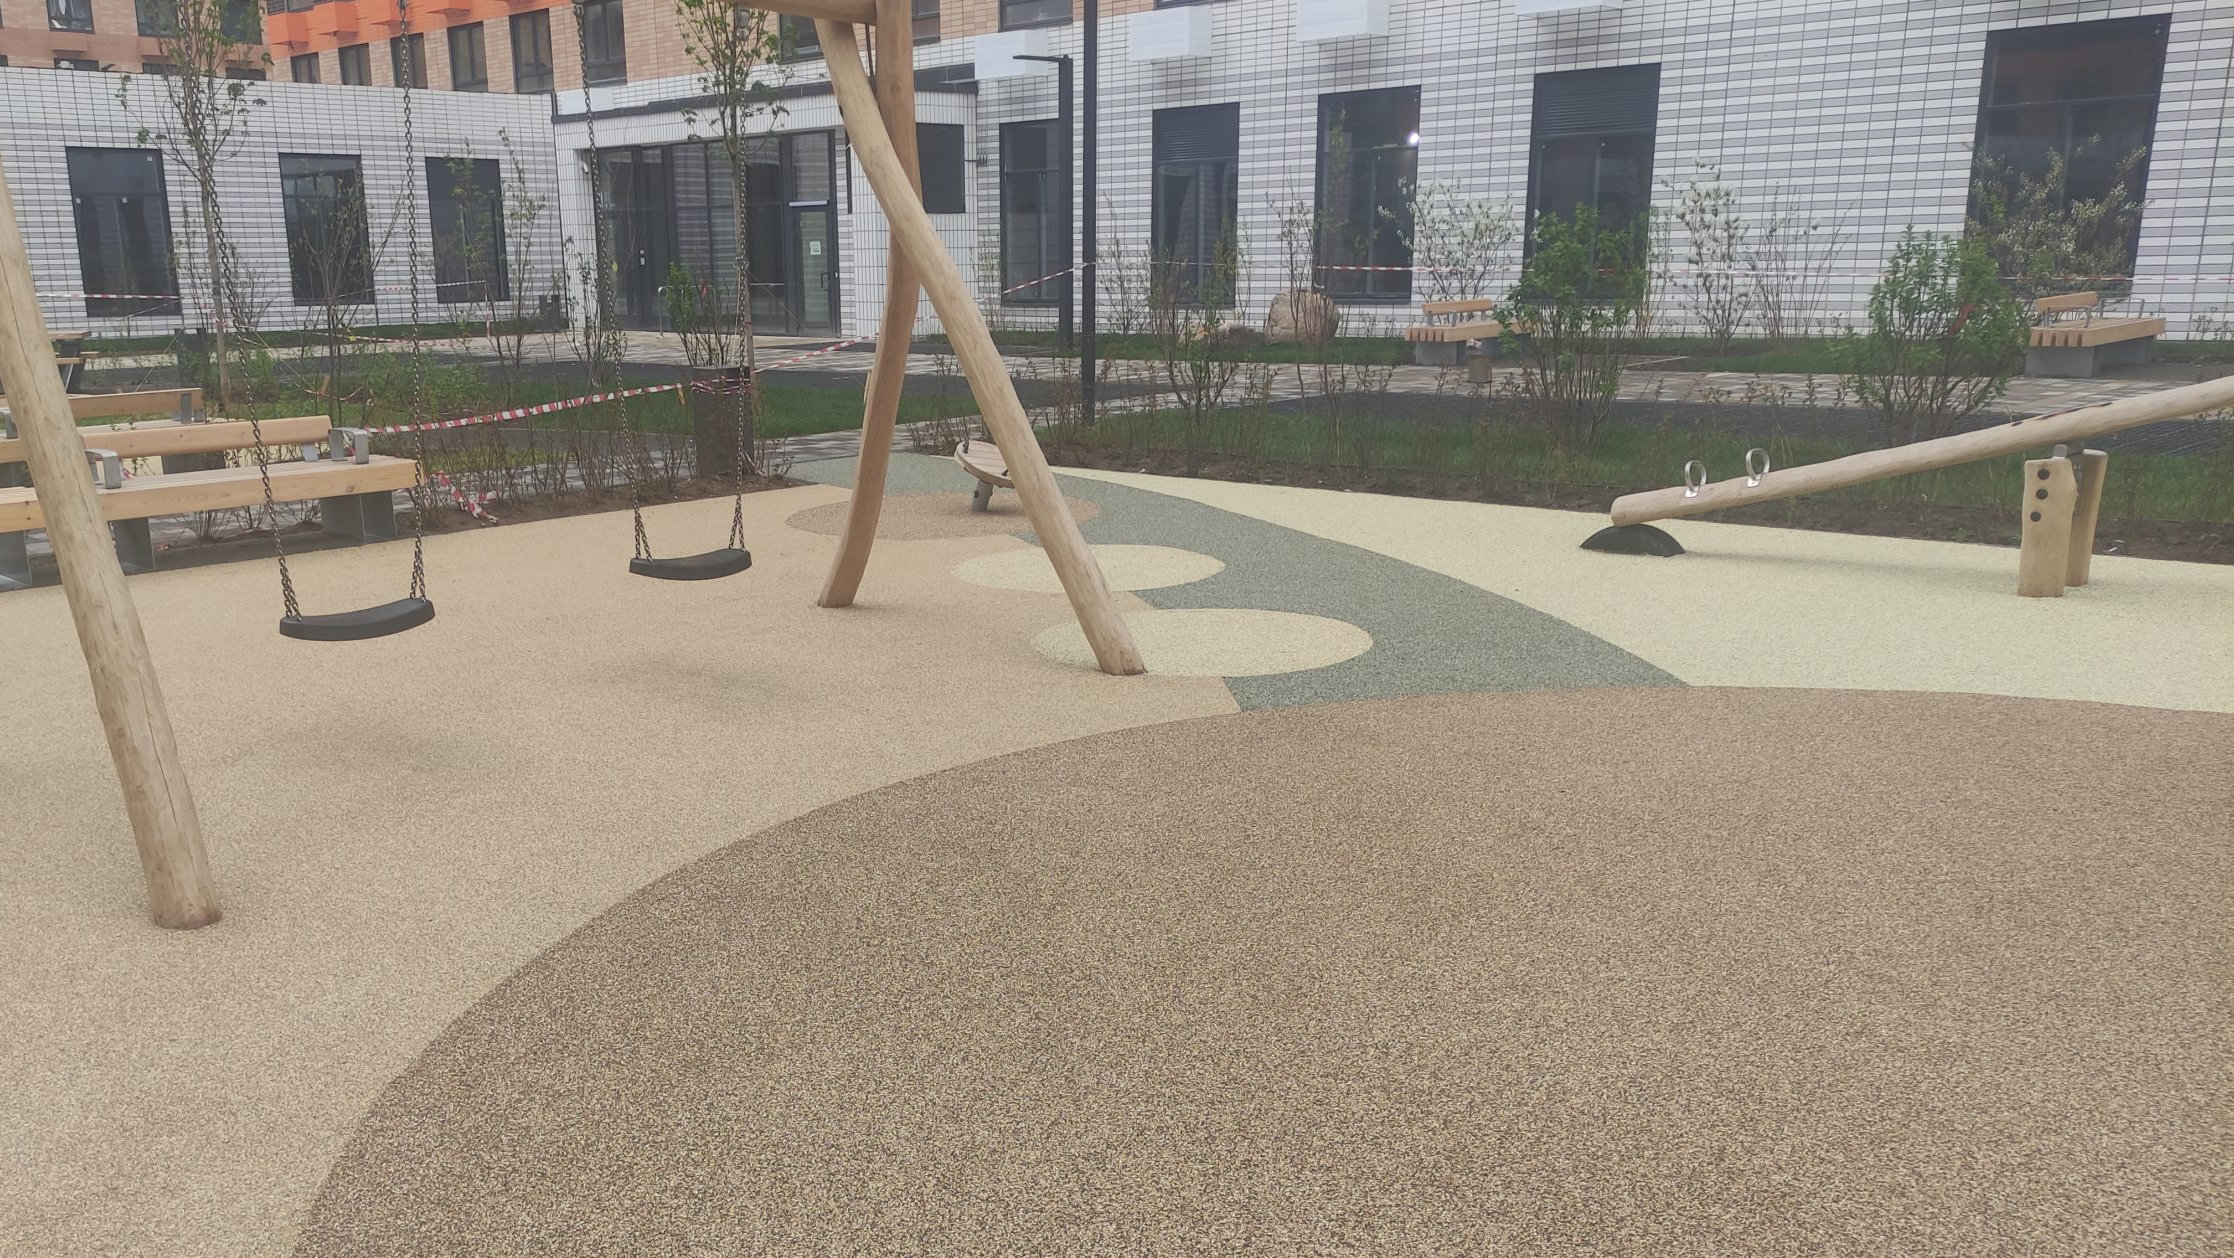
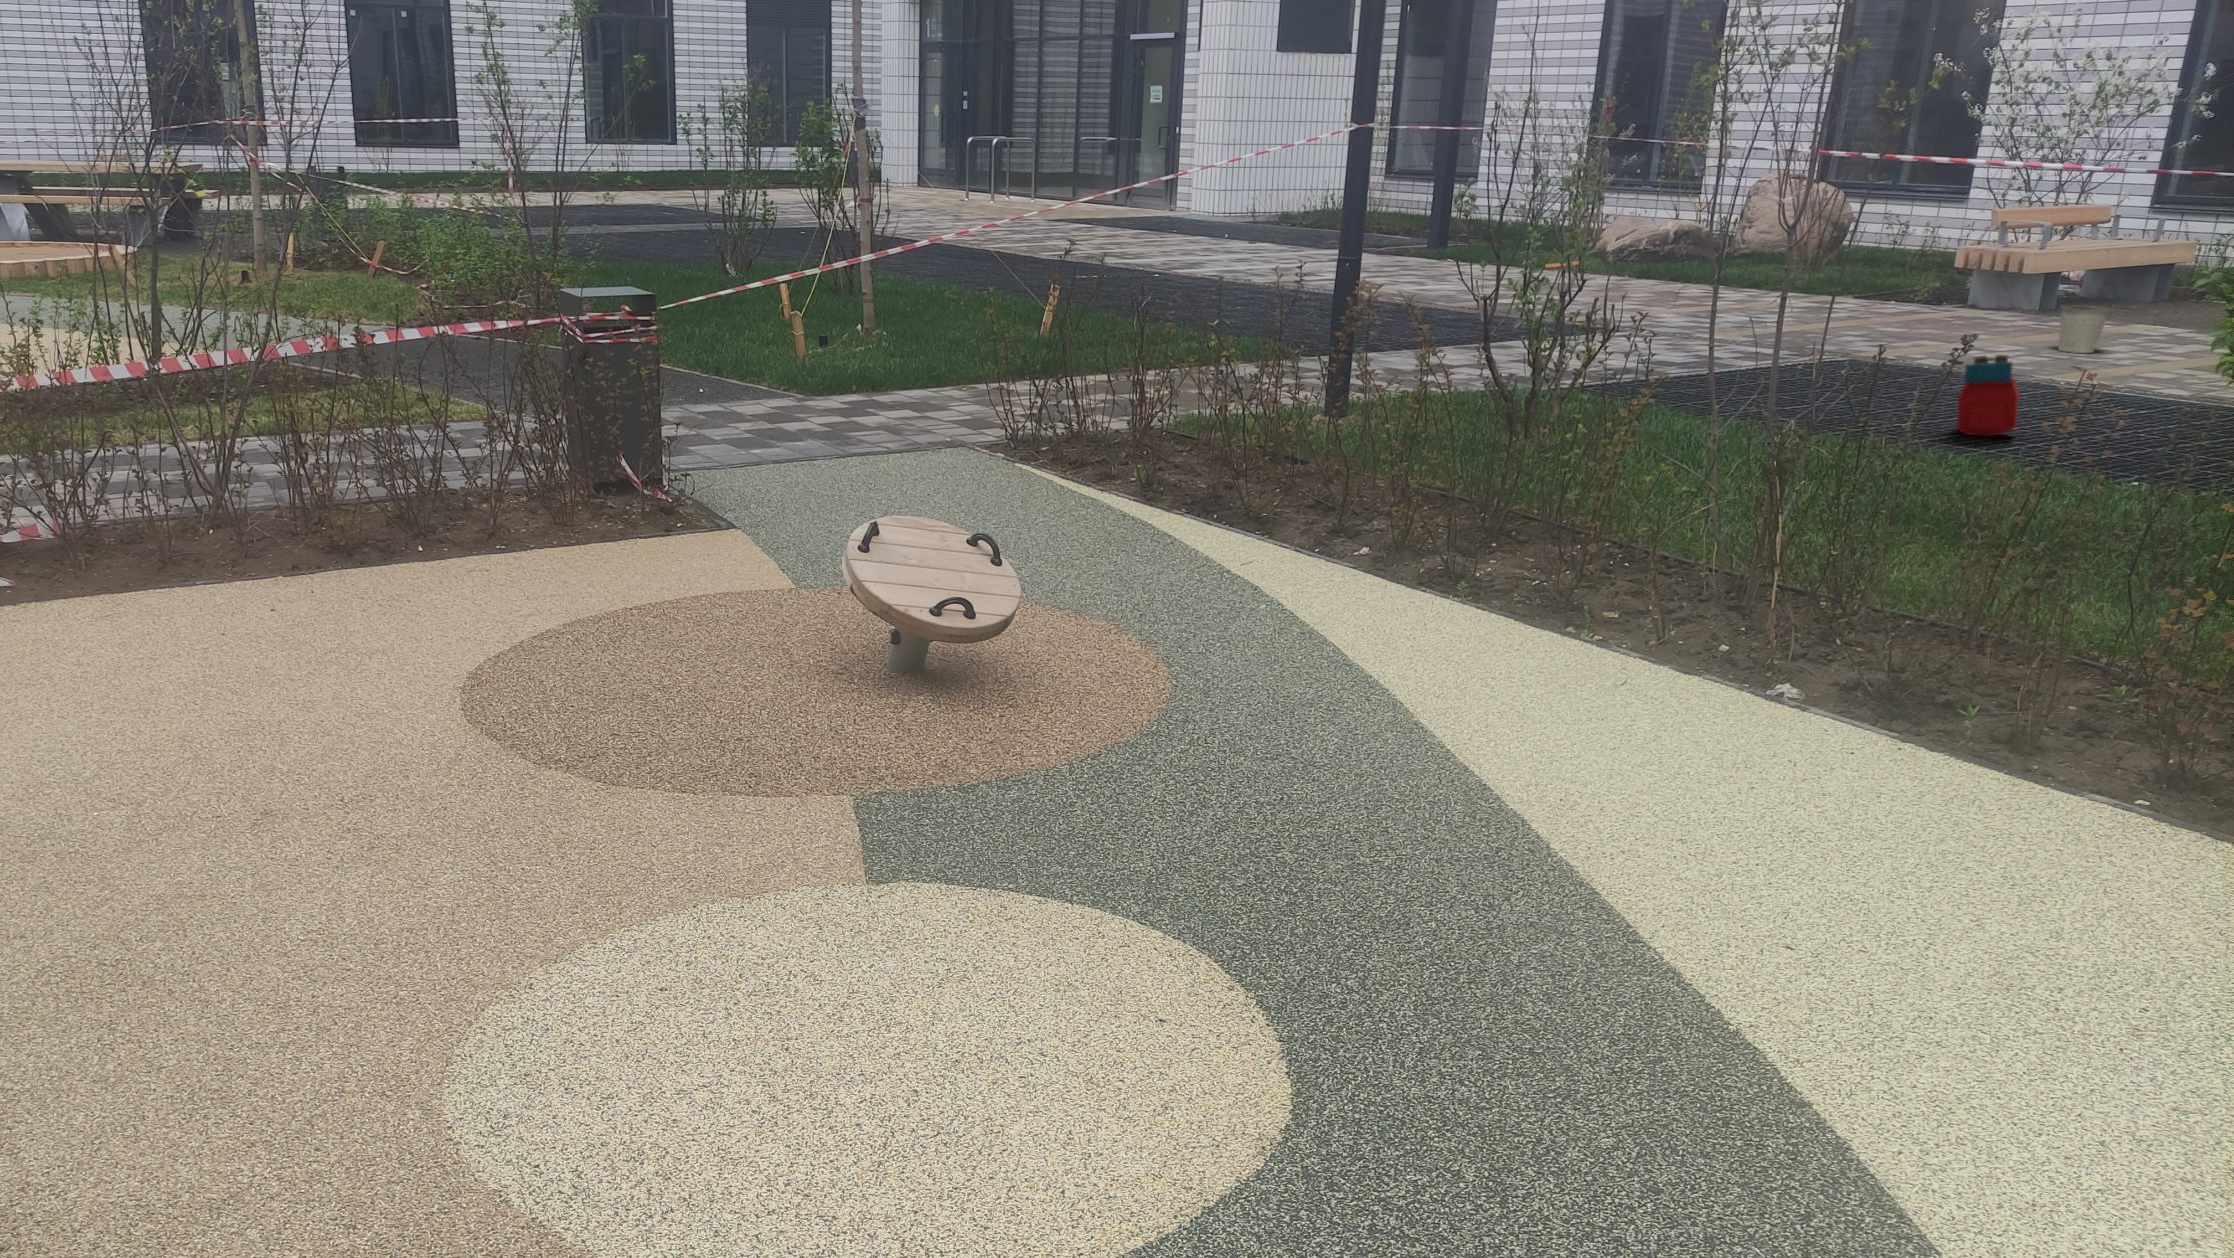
backpack: none [1411,370,1443,415] -> present [1957,355,2019,436]

